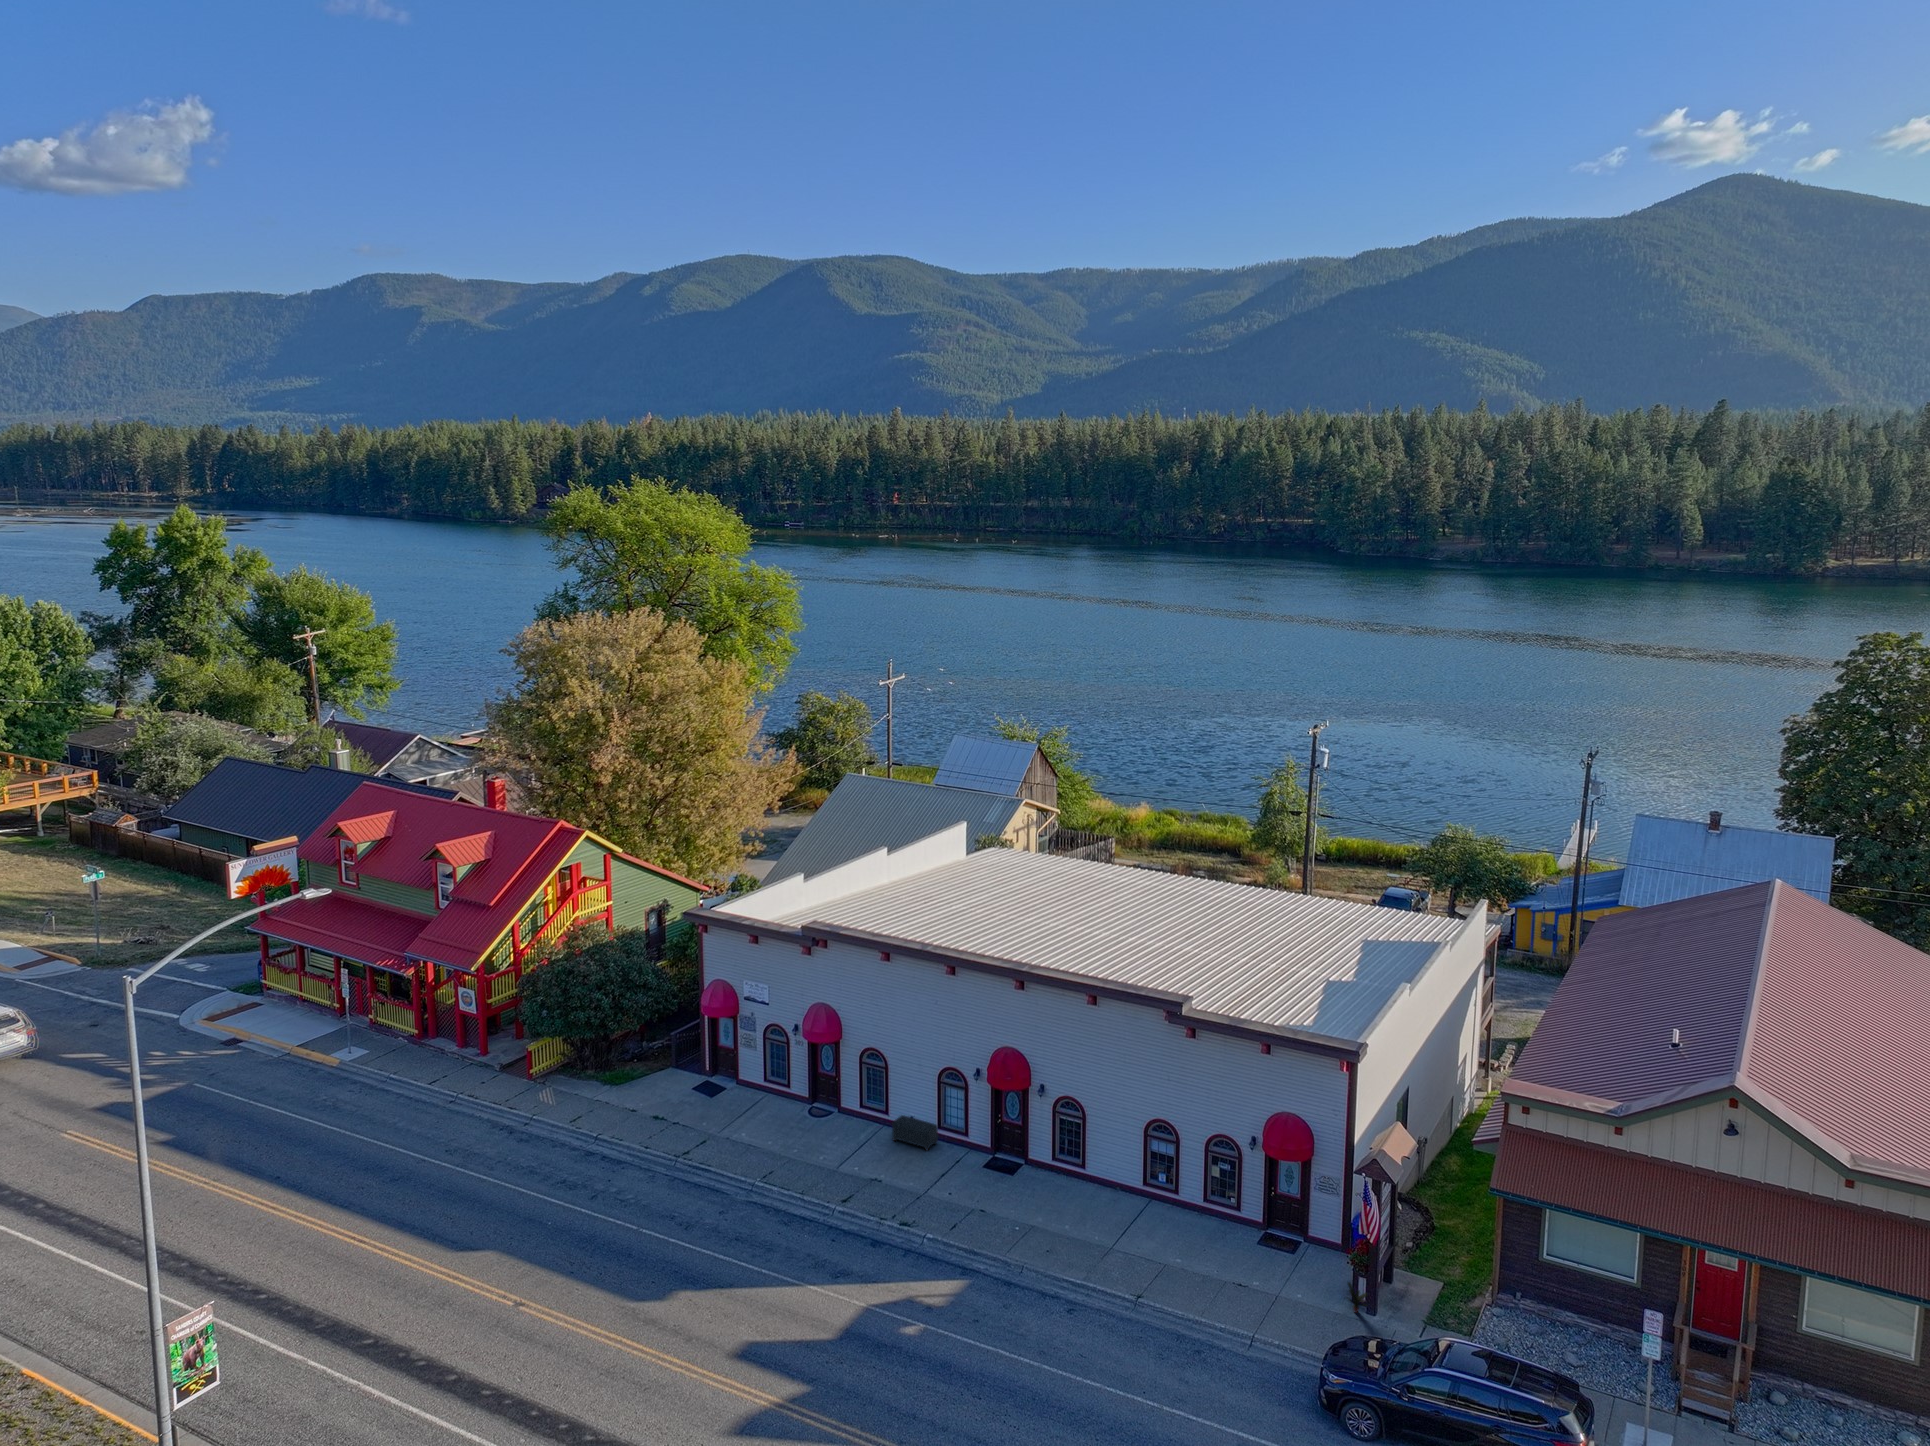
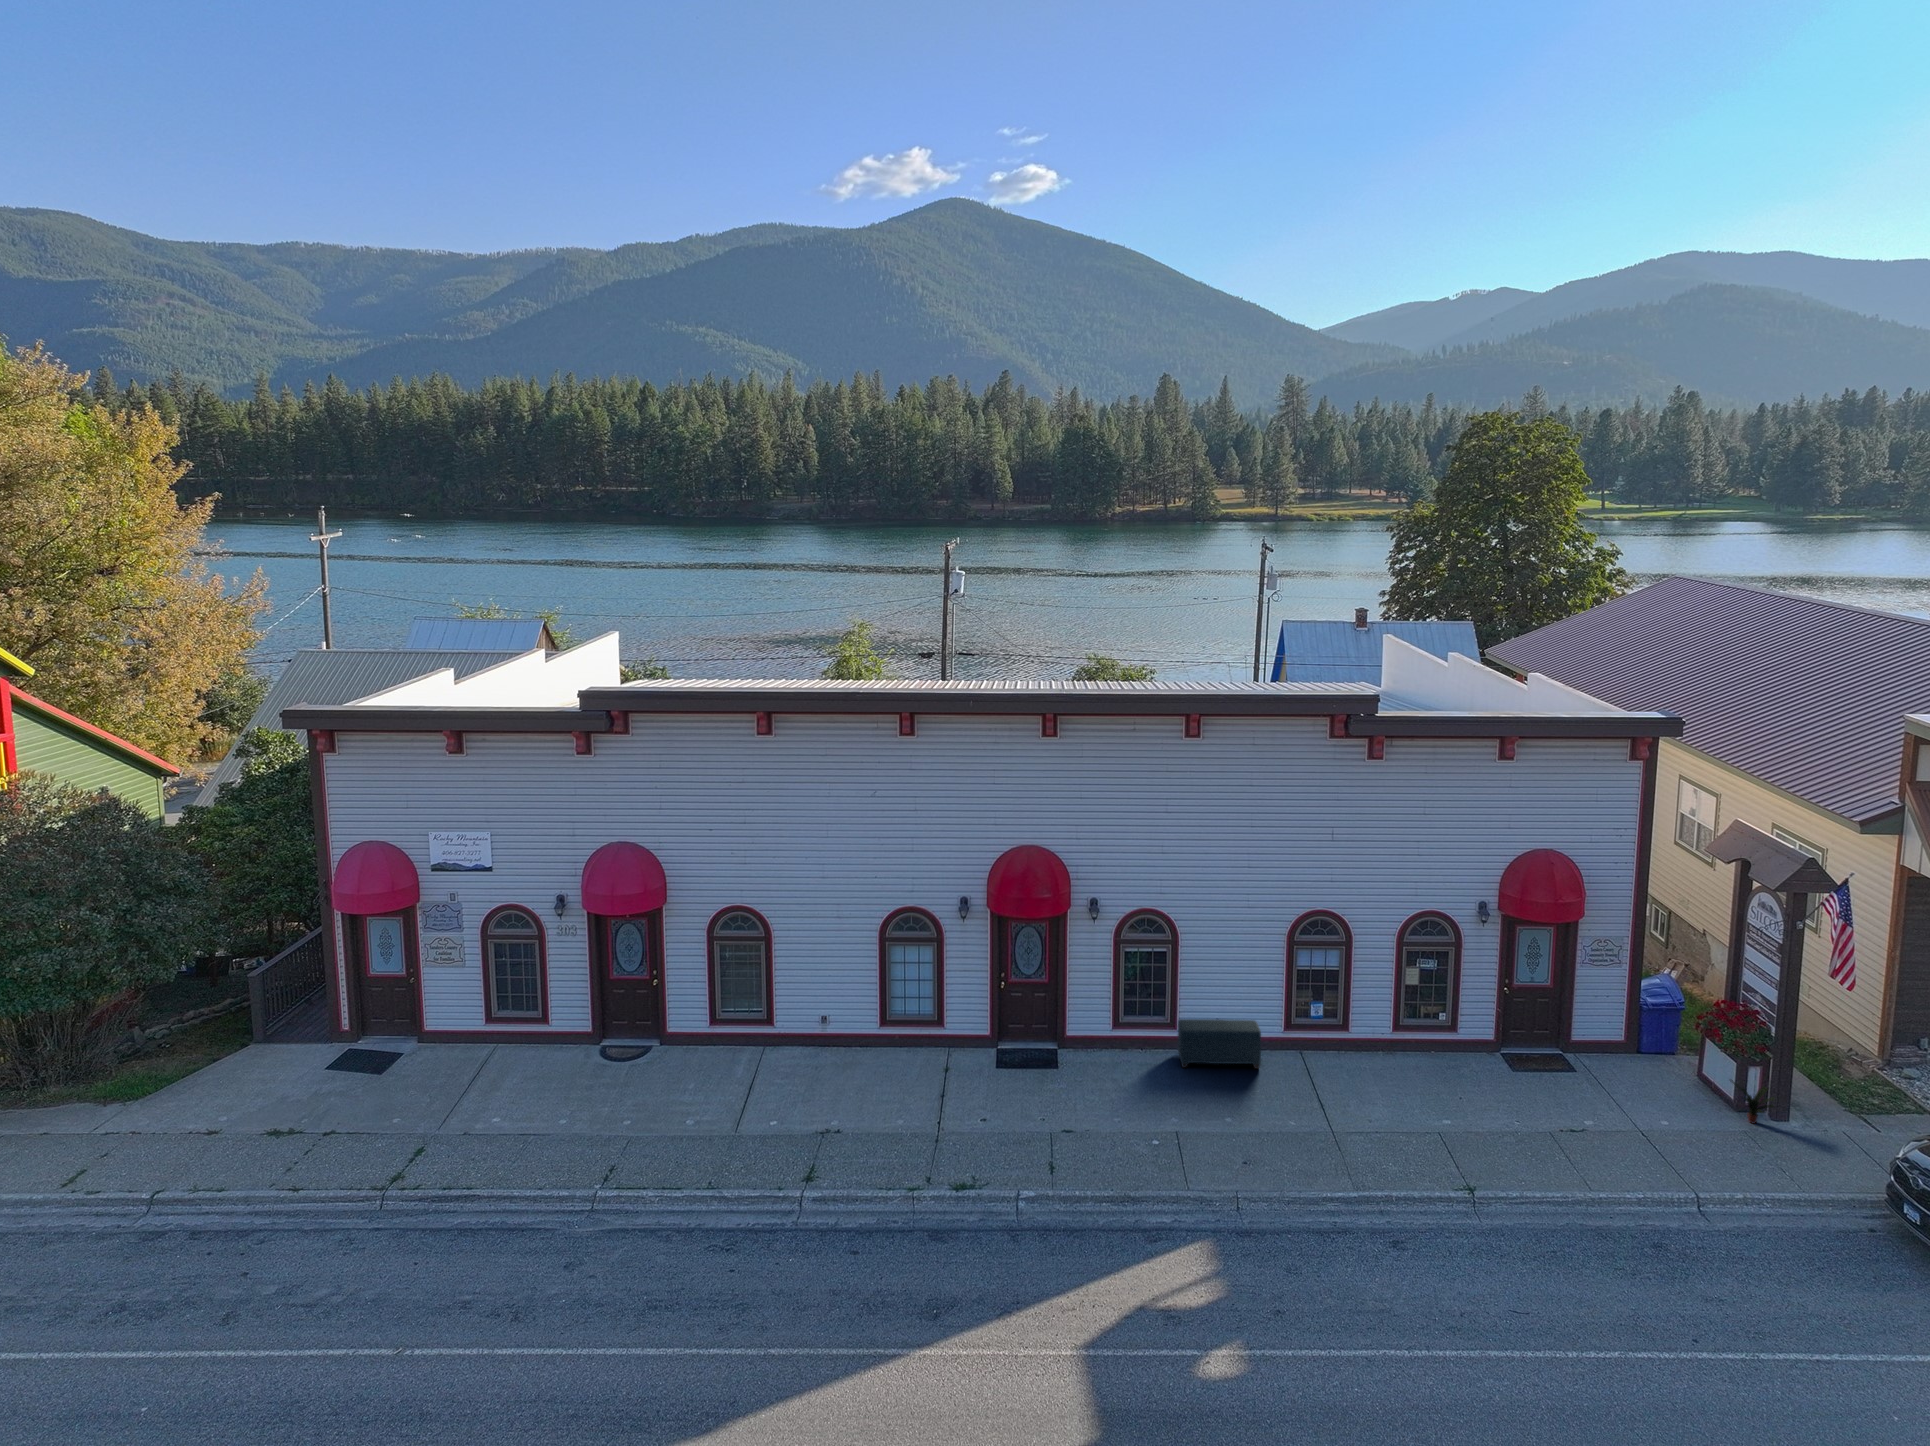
bench: present [892,1115,938,1150] -> present [1178,1019,1261,1069]

